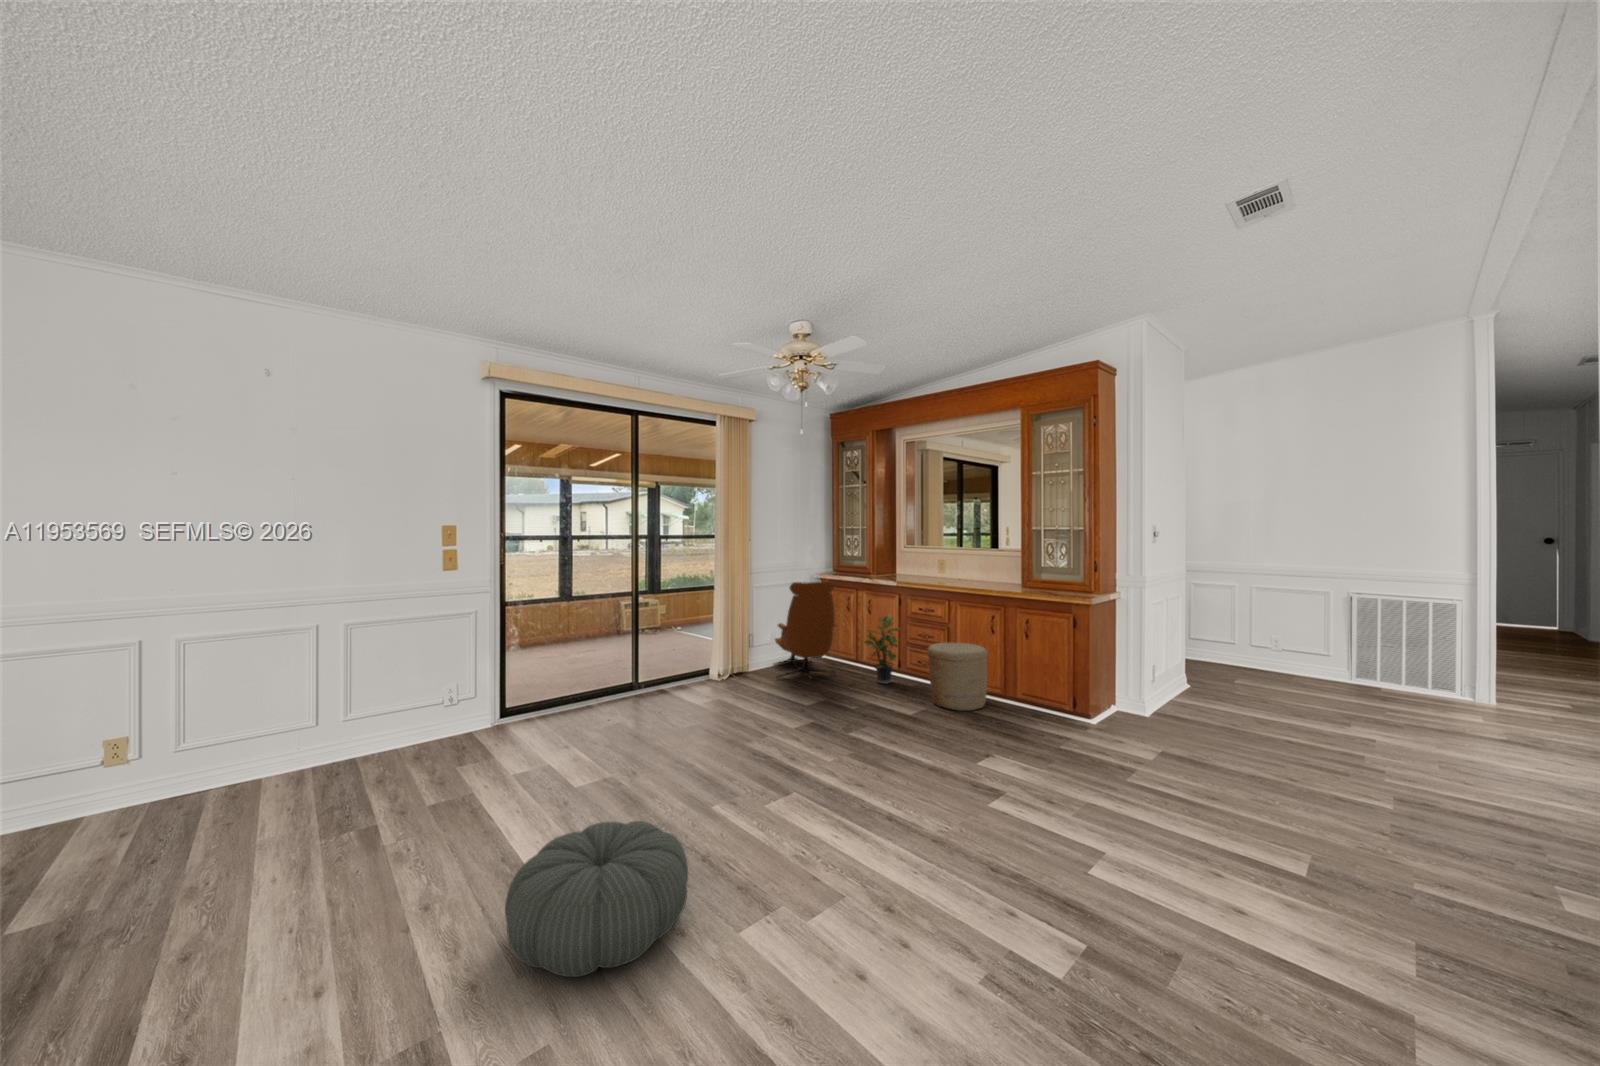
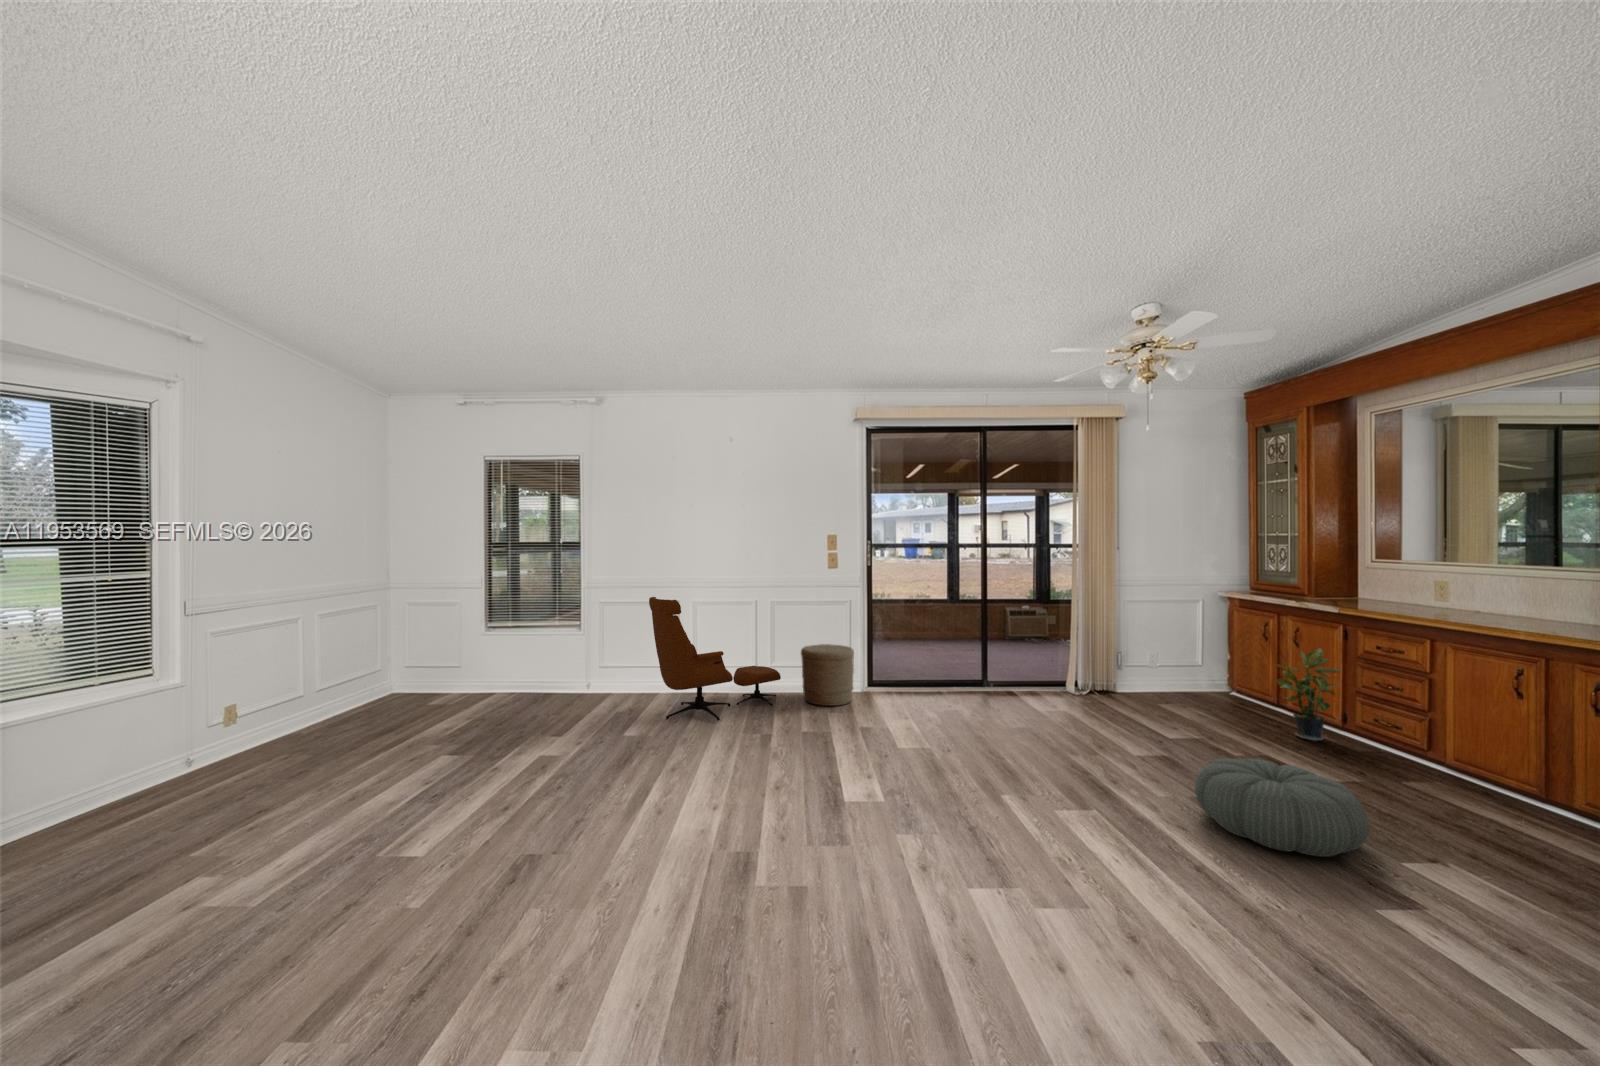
lounge chair: present [775,581,835,683] -> present [649,597,781,721]
woven basket: present [927,642,988,711] -> present [801,644,854,706]
pouf: present [505,821,688,977] -> present [1195,758,1369,857]

